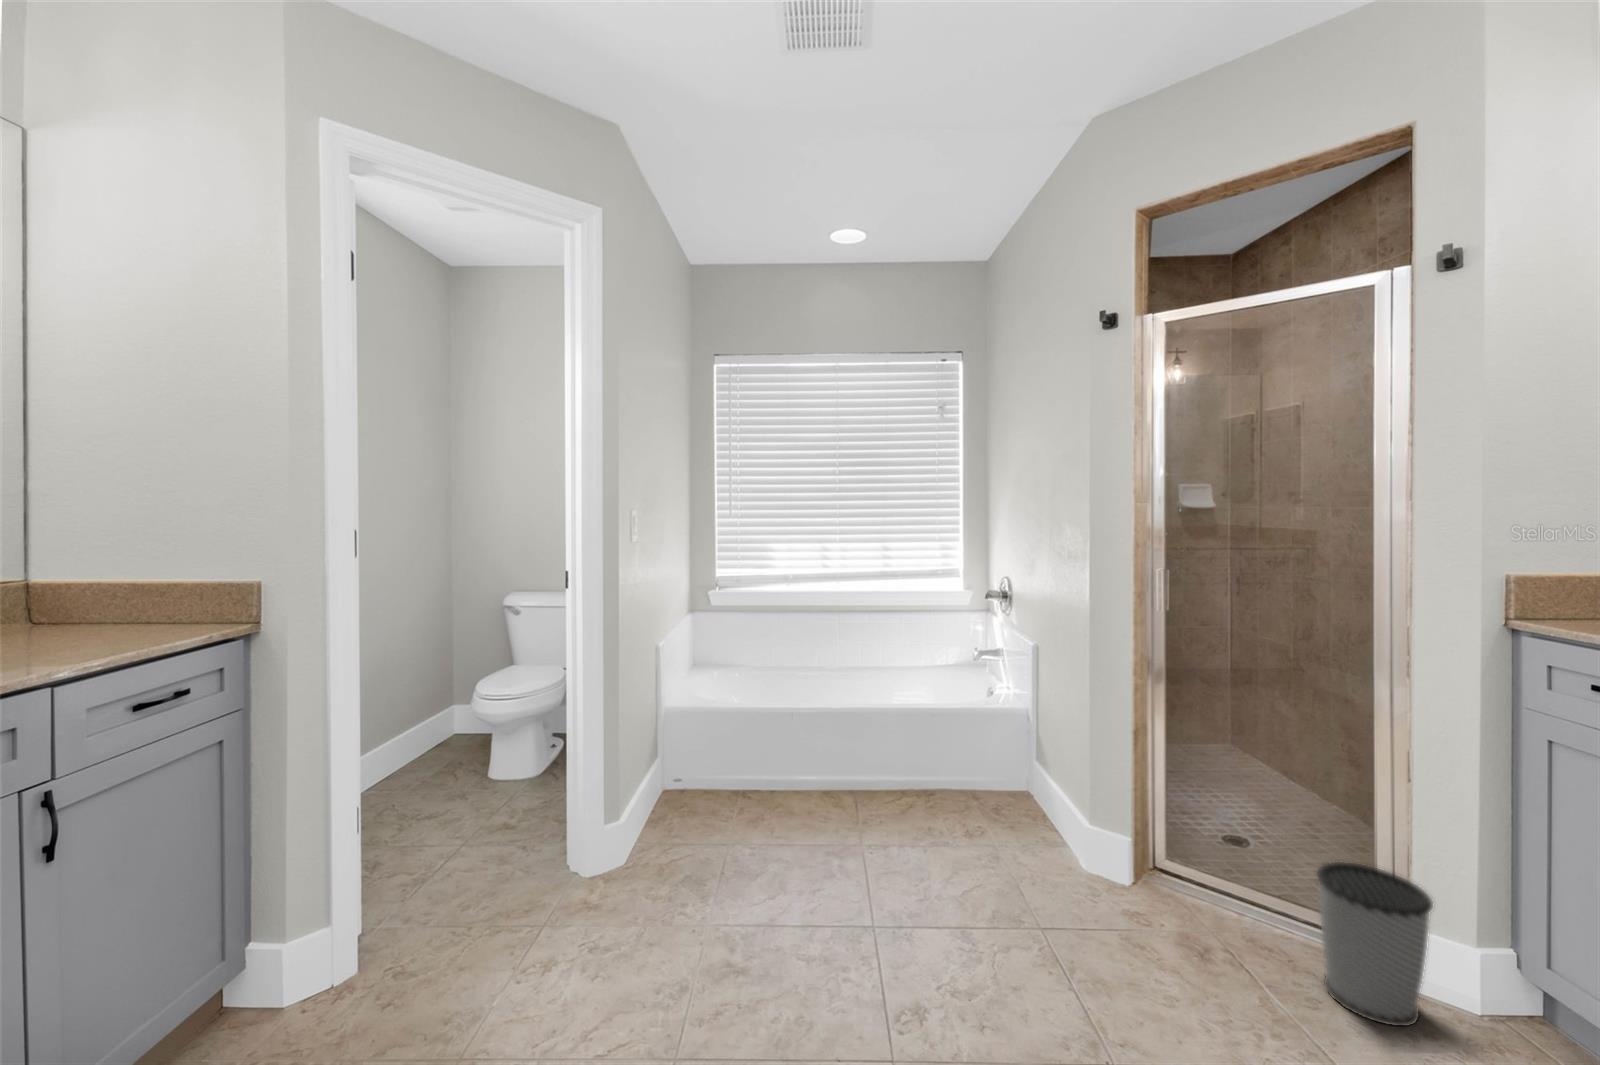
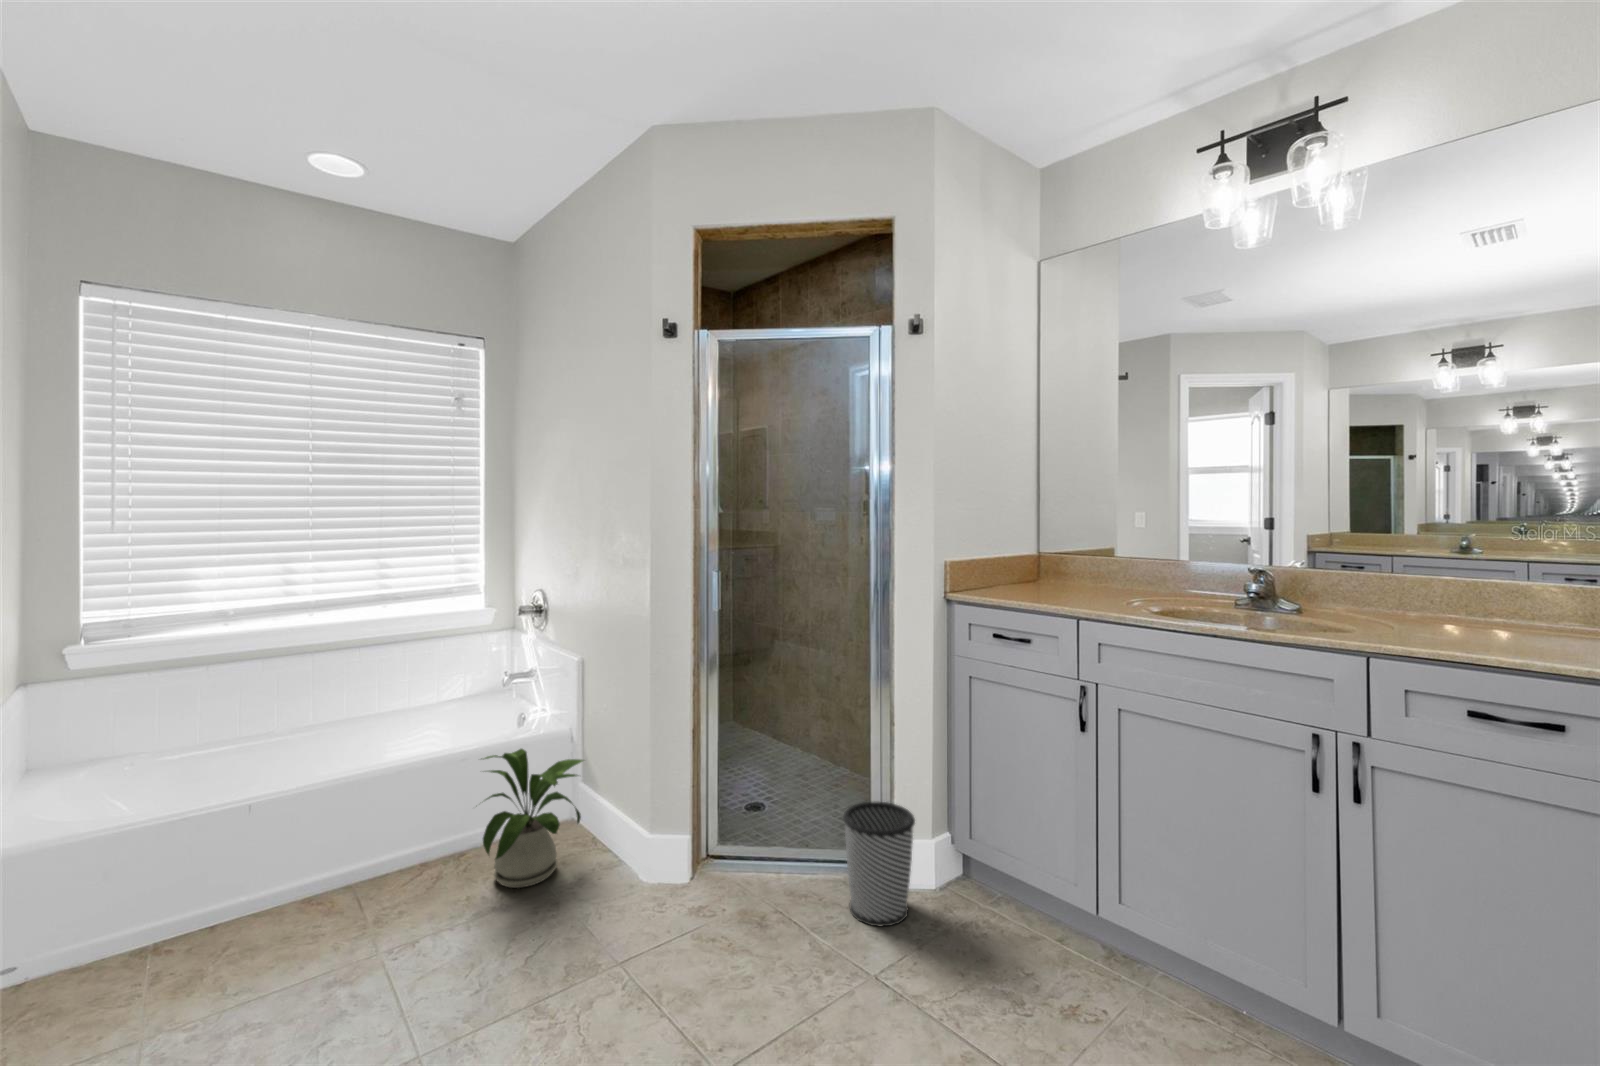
house plant: none [934,715,1035,836] -> present [483,749,583,888]

